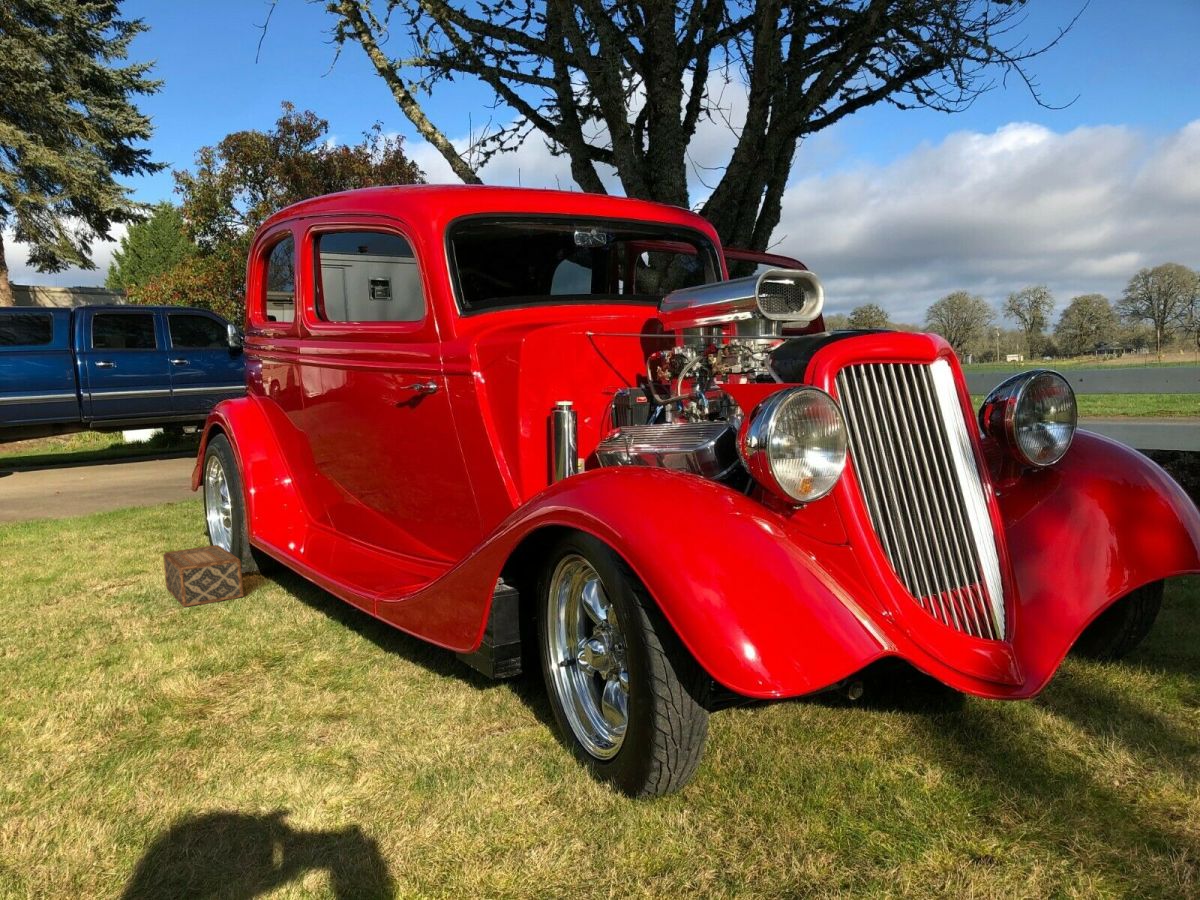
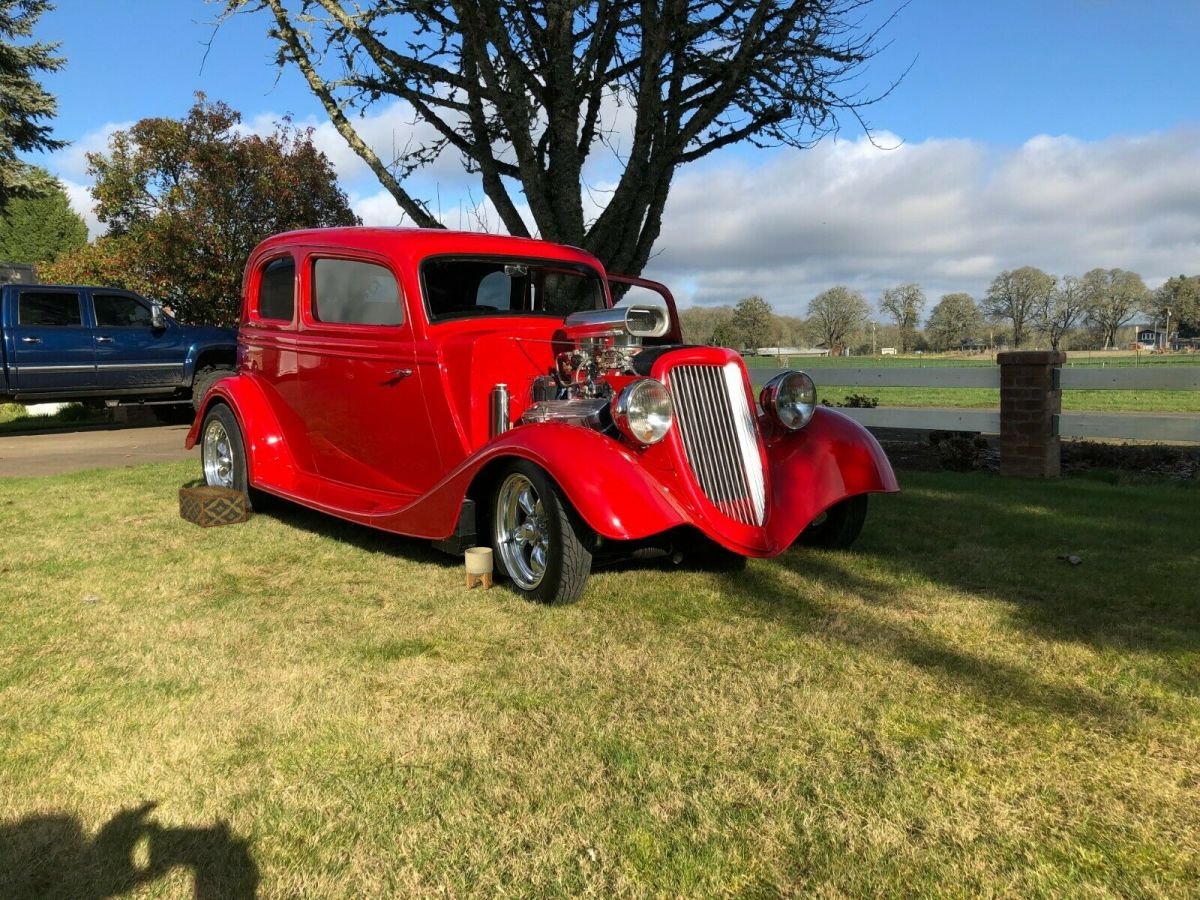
planter: none [497,671,544,745] -> present [465,547,493,590]

